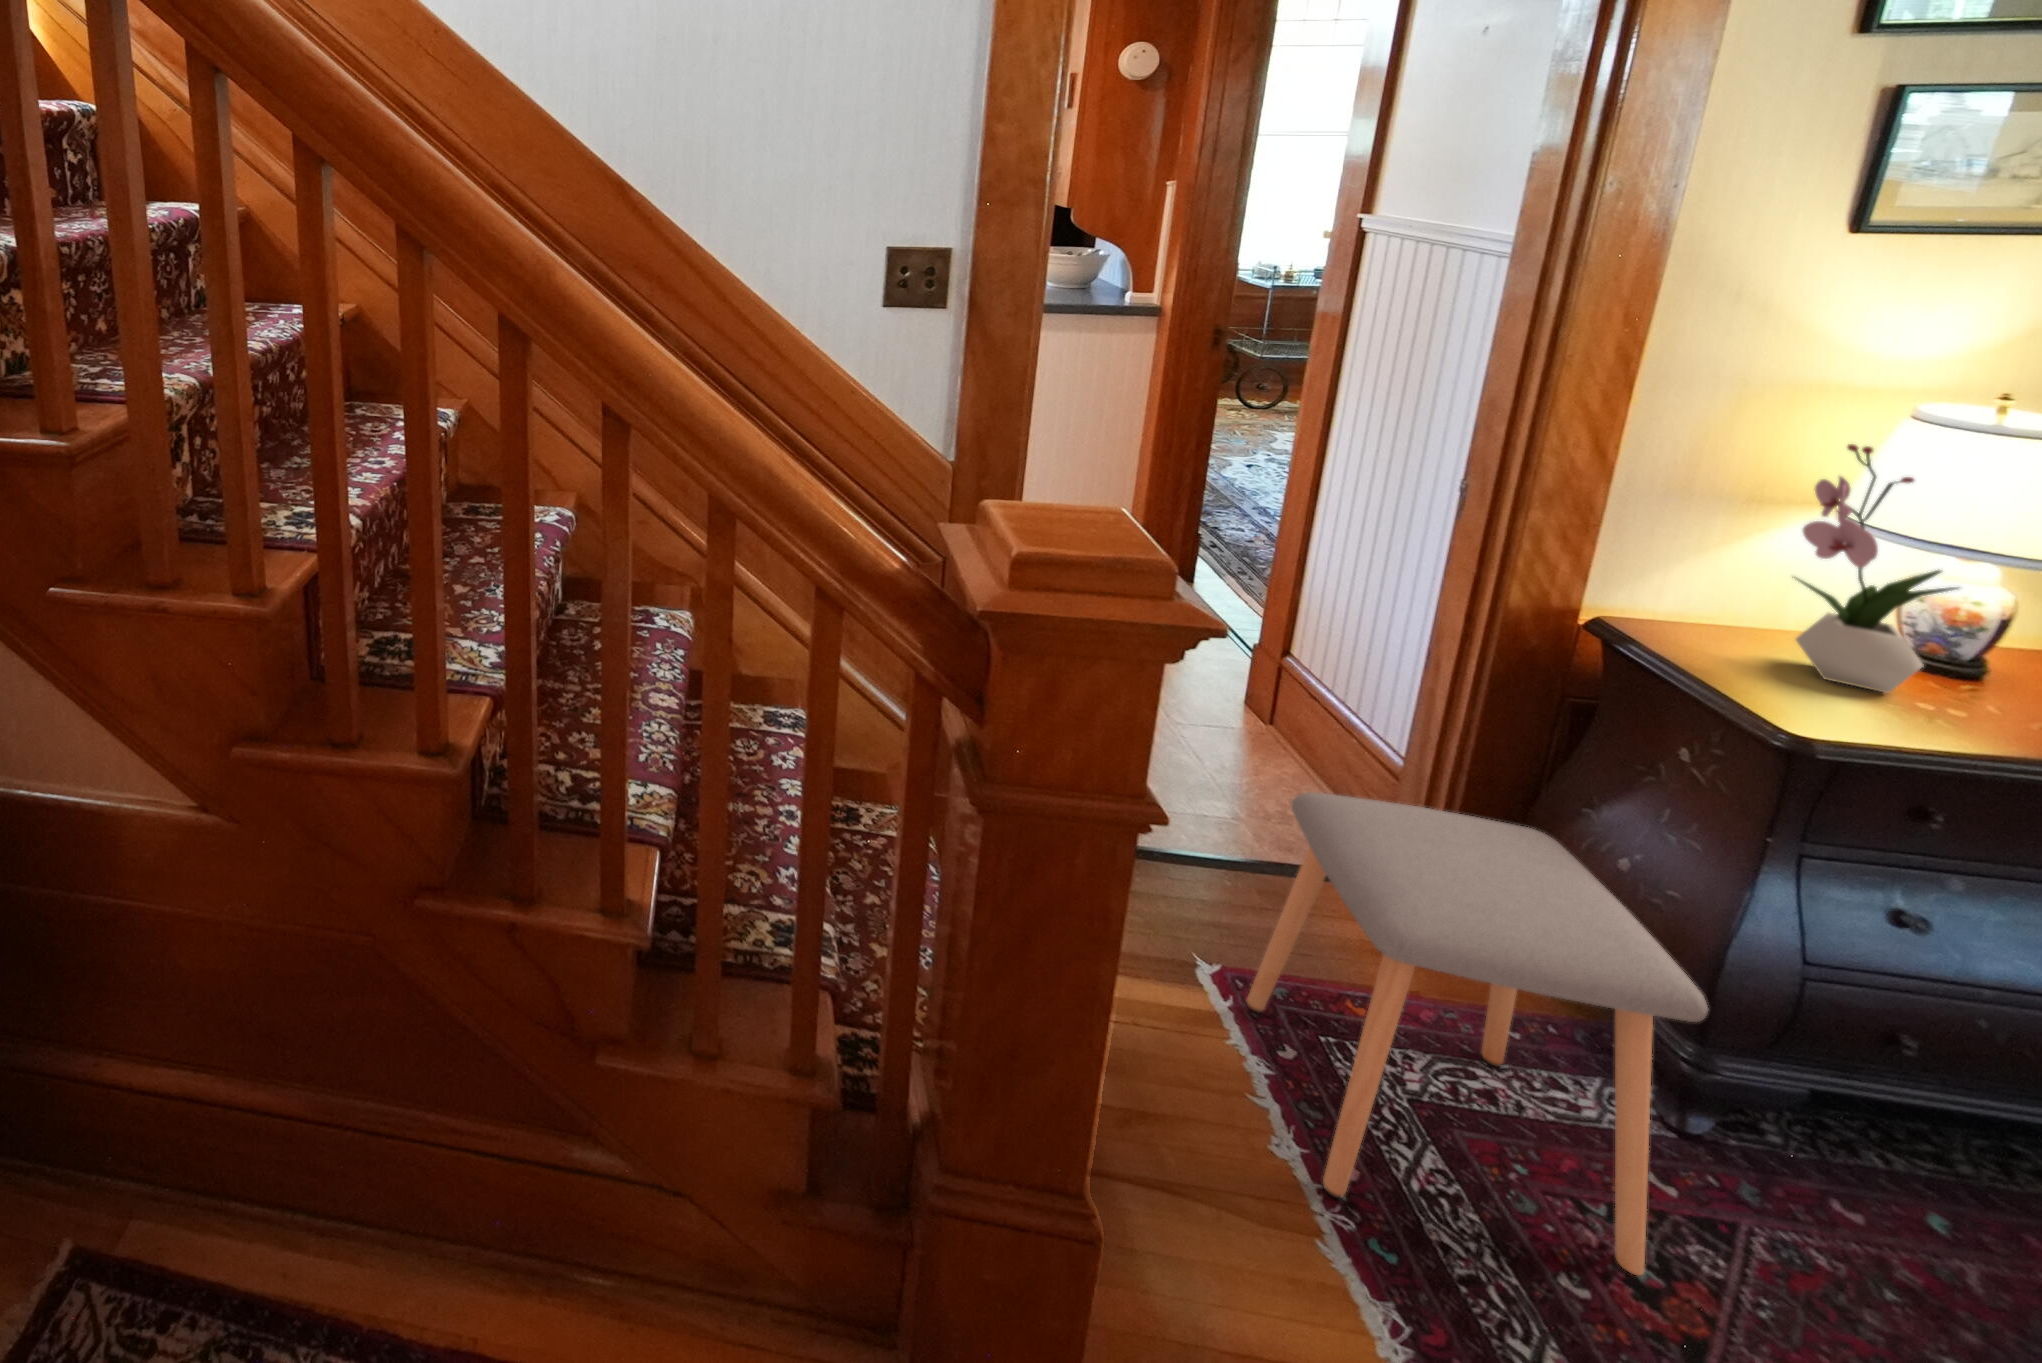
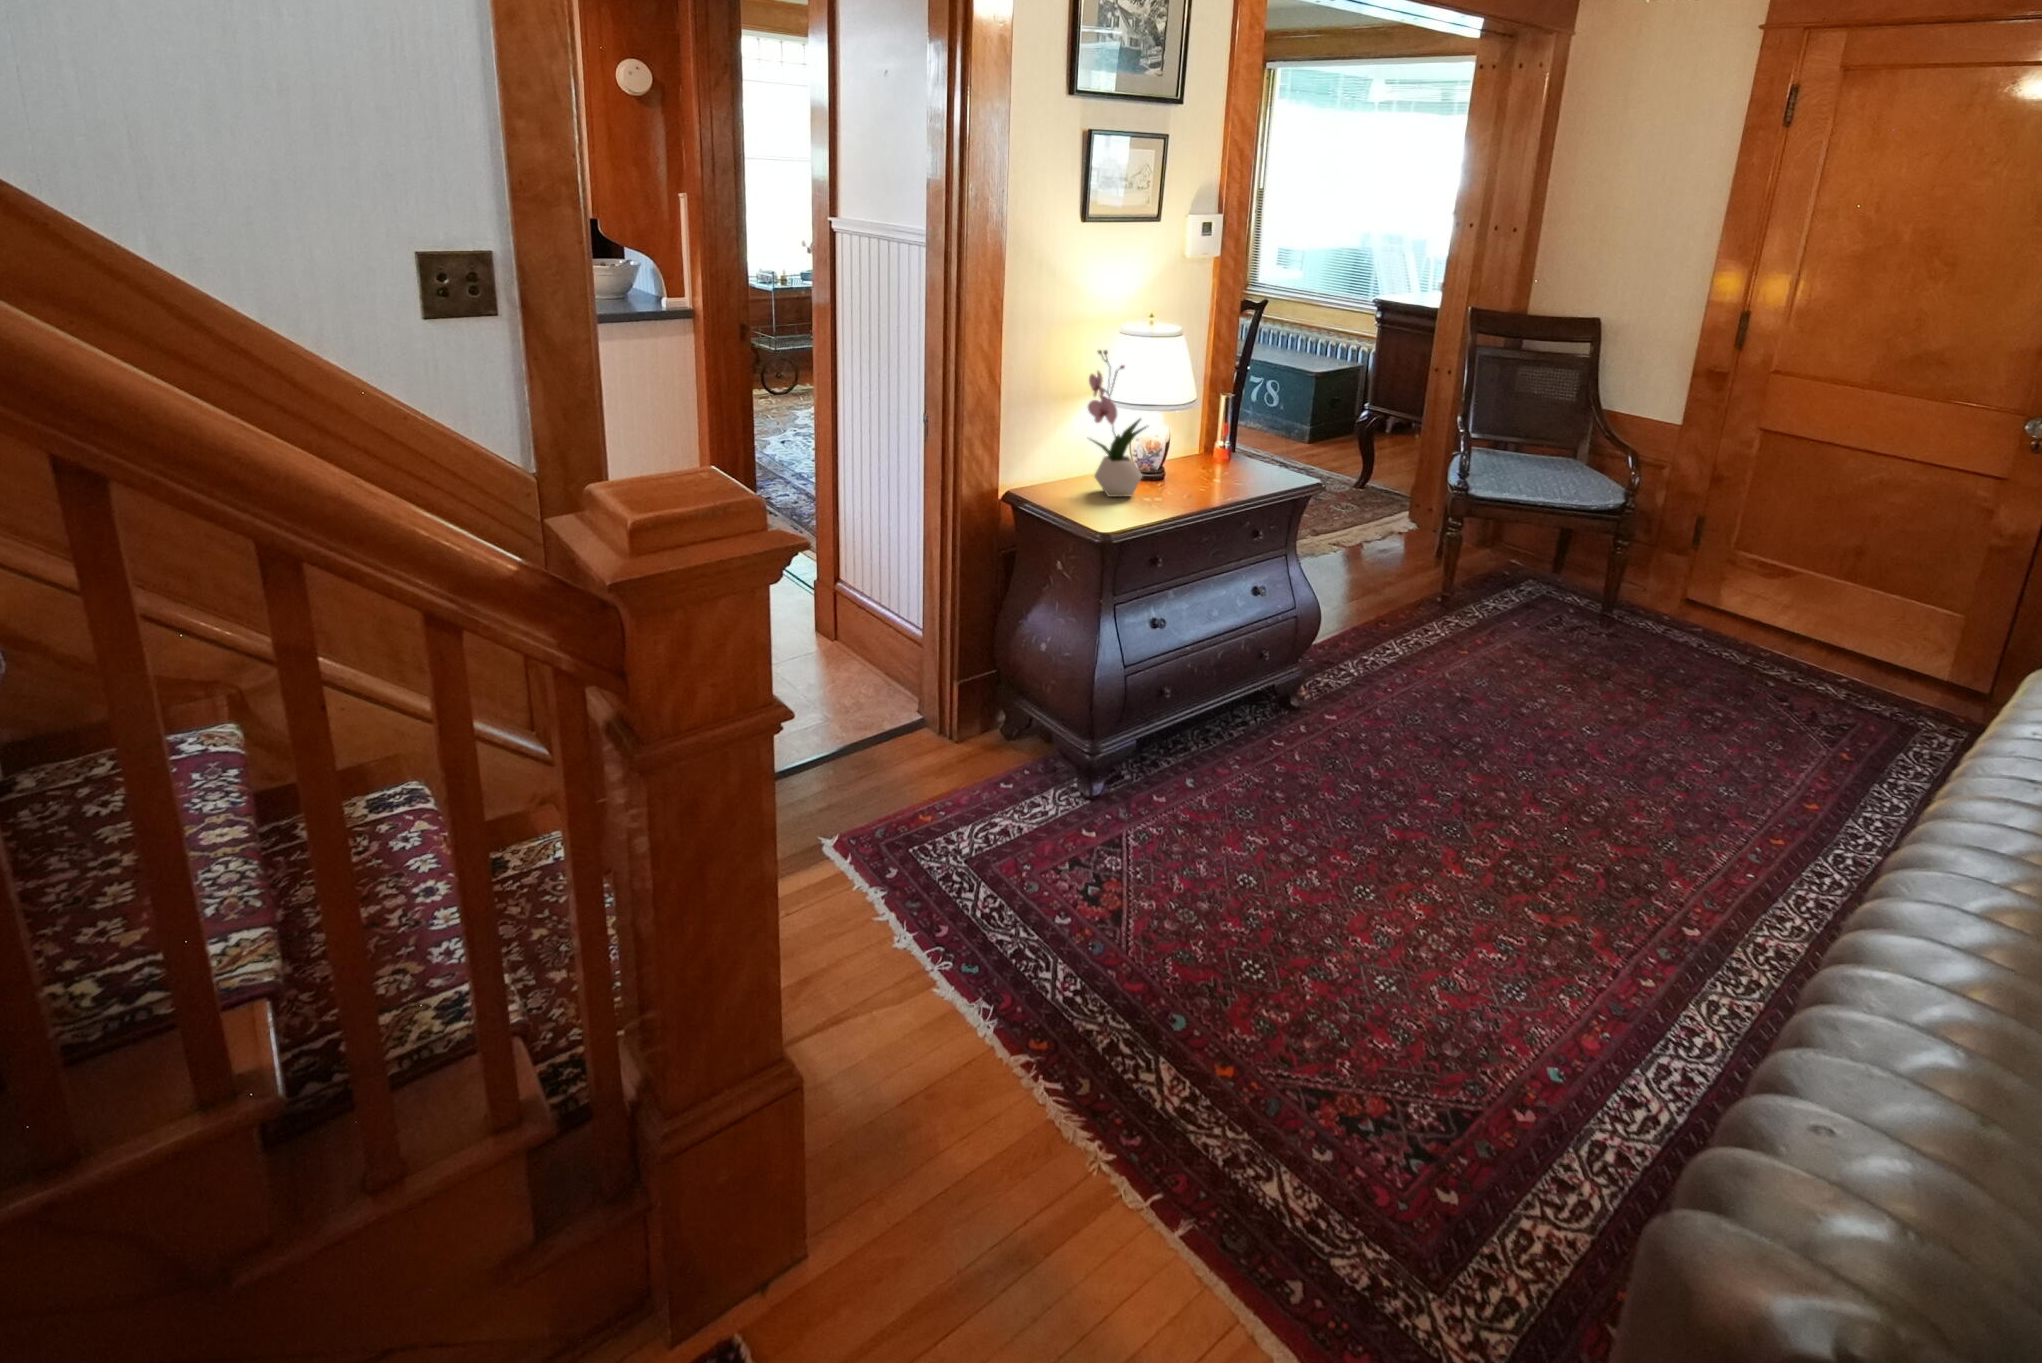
stool: present [1247,793,1708,1276] -> none [860,643,1090,956]

